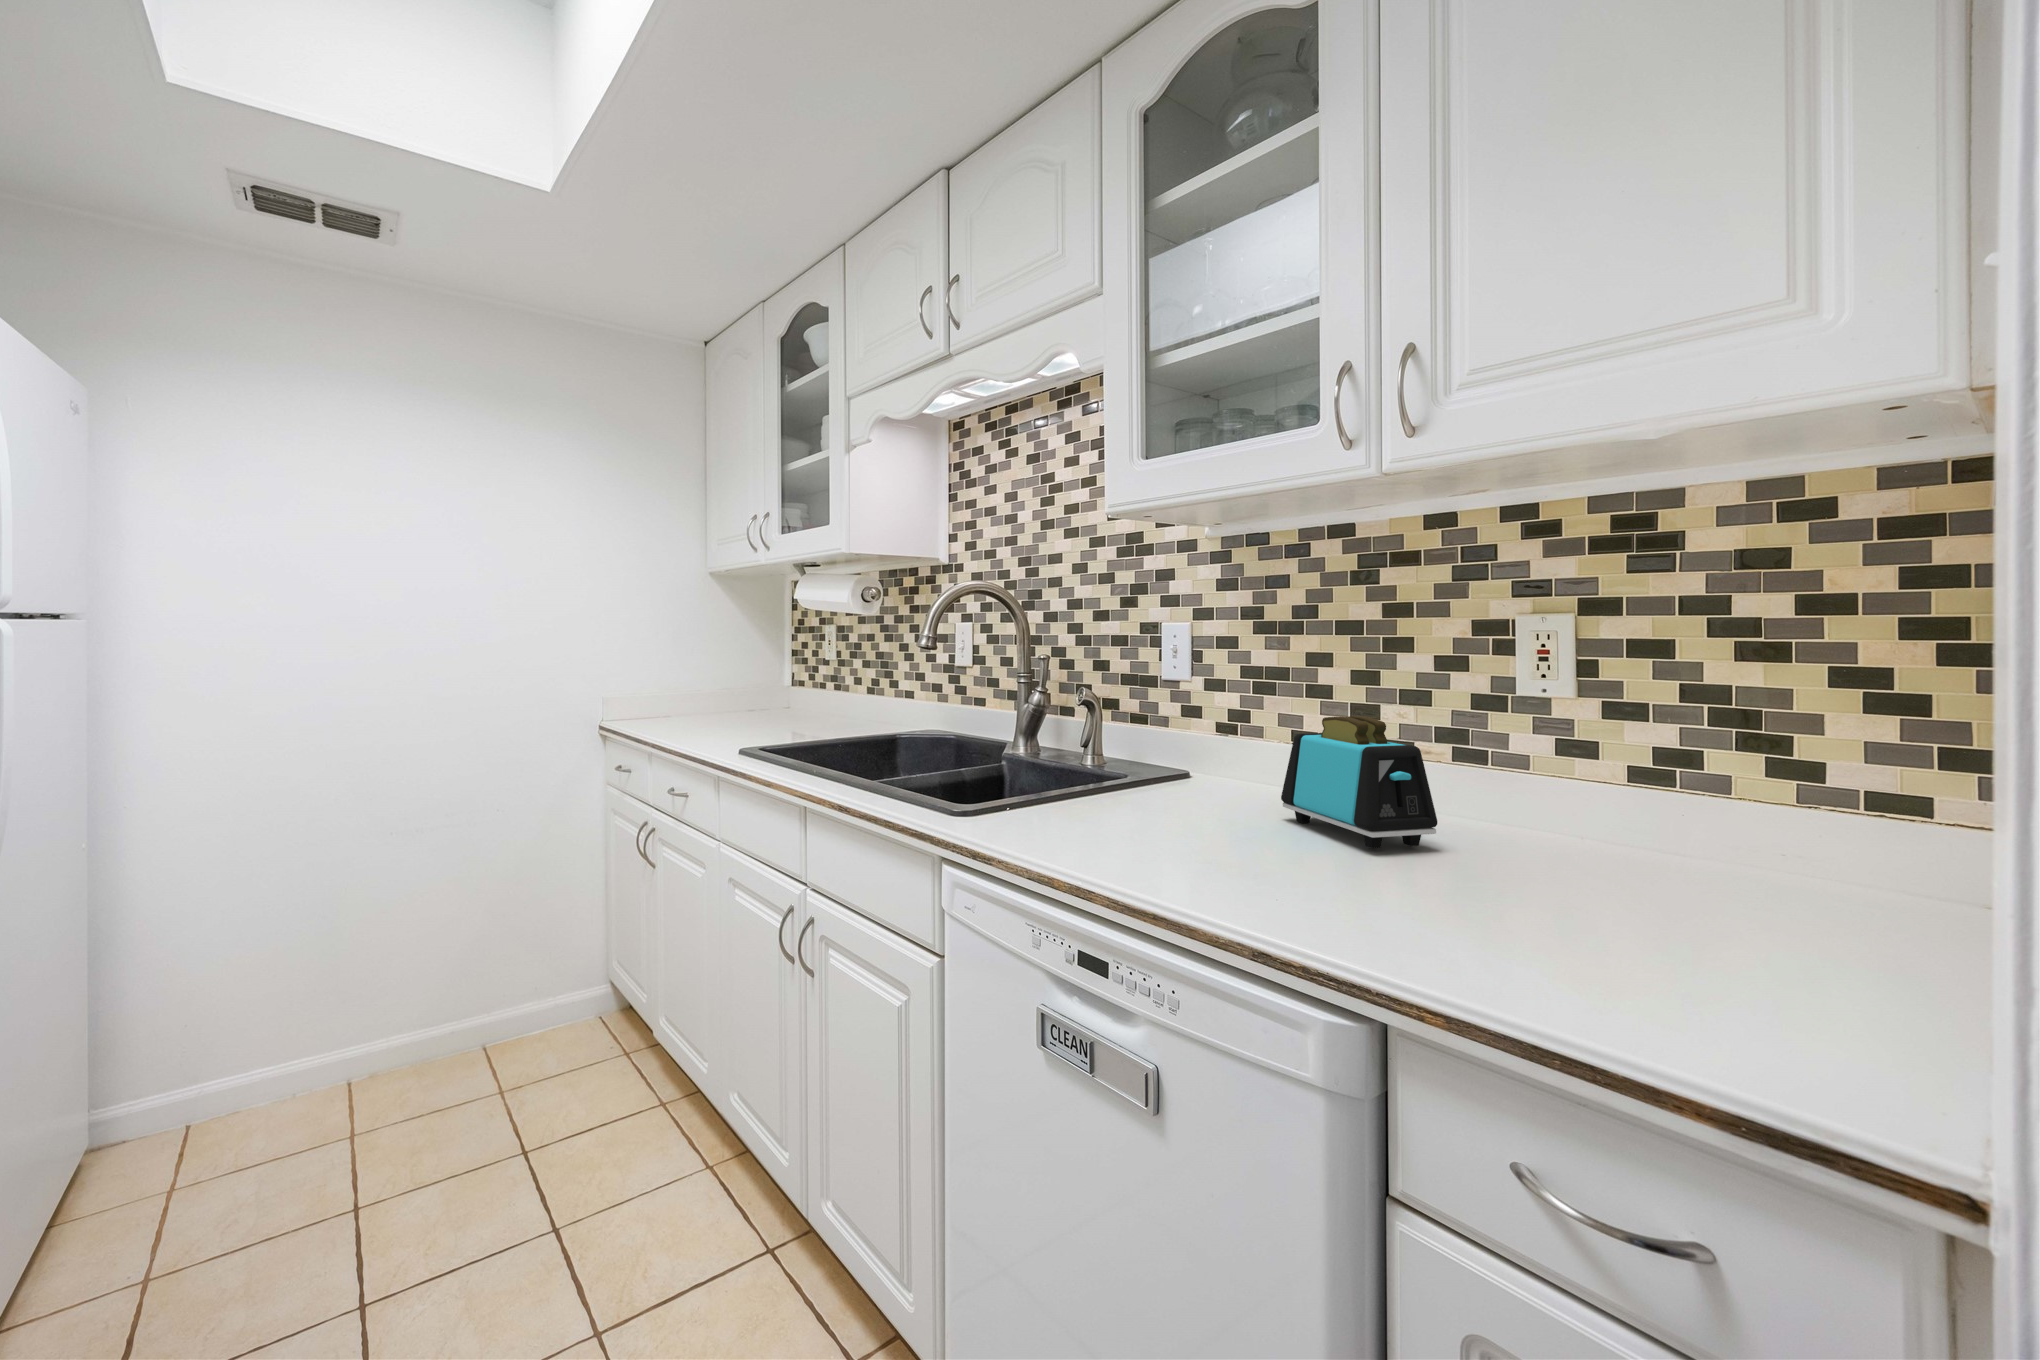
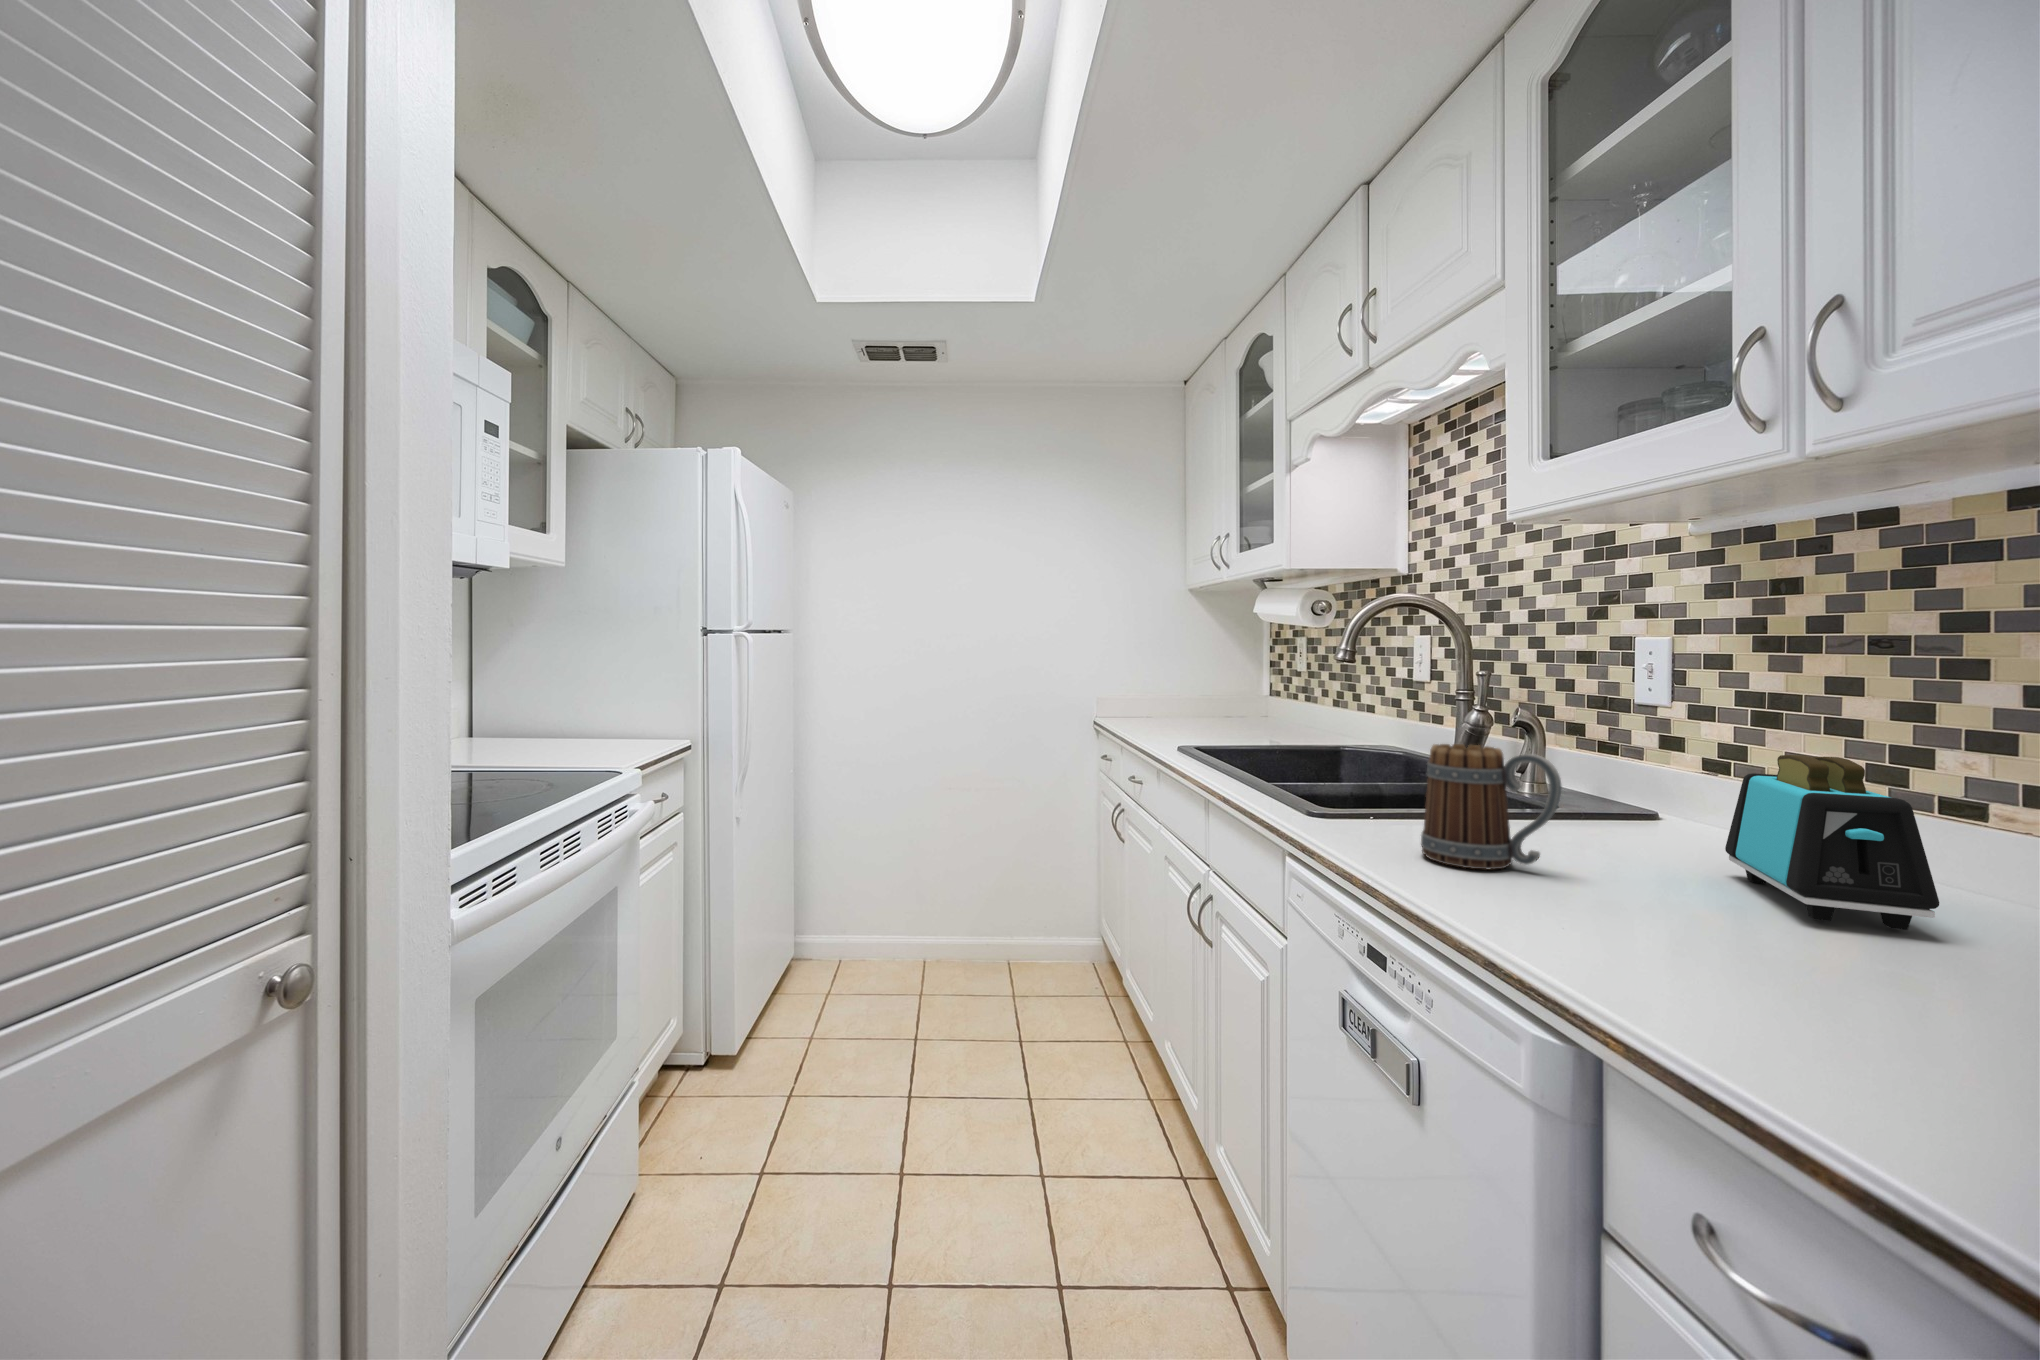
mug: none [1081,727,1199,849] -> present [1421,744,1562,869]

